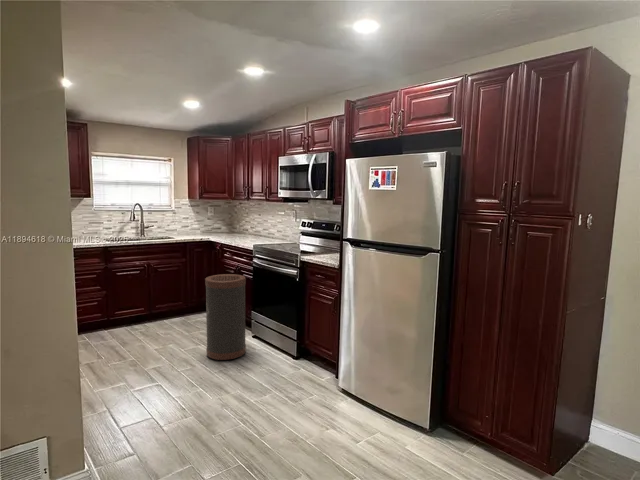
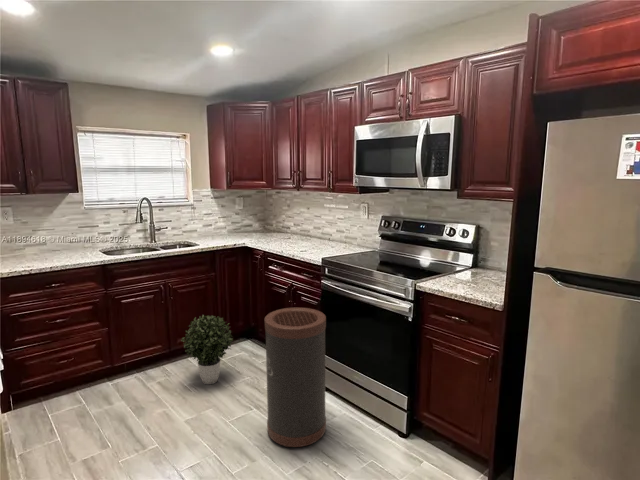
potted plant: none [156,284,193,333] -> present [181,315,233,384]

